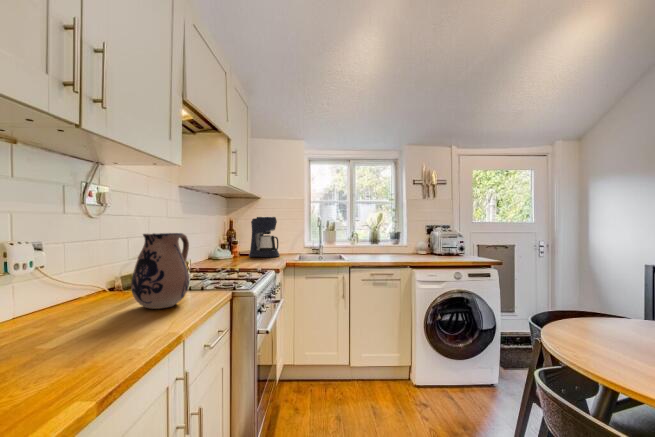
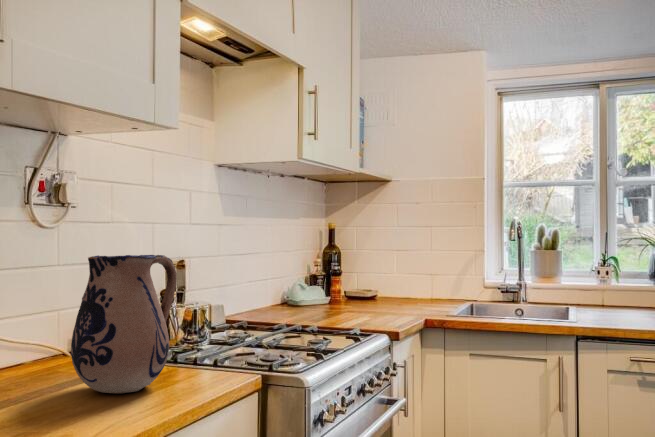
coffee maker: present [249,217,280,257] -> none [360,219,424,305]

